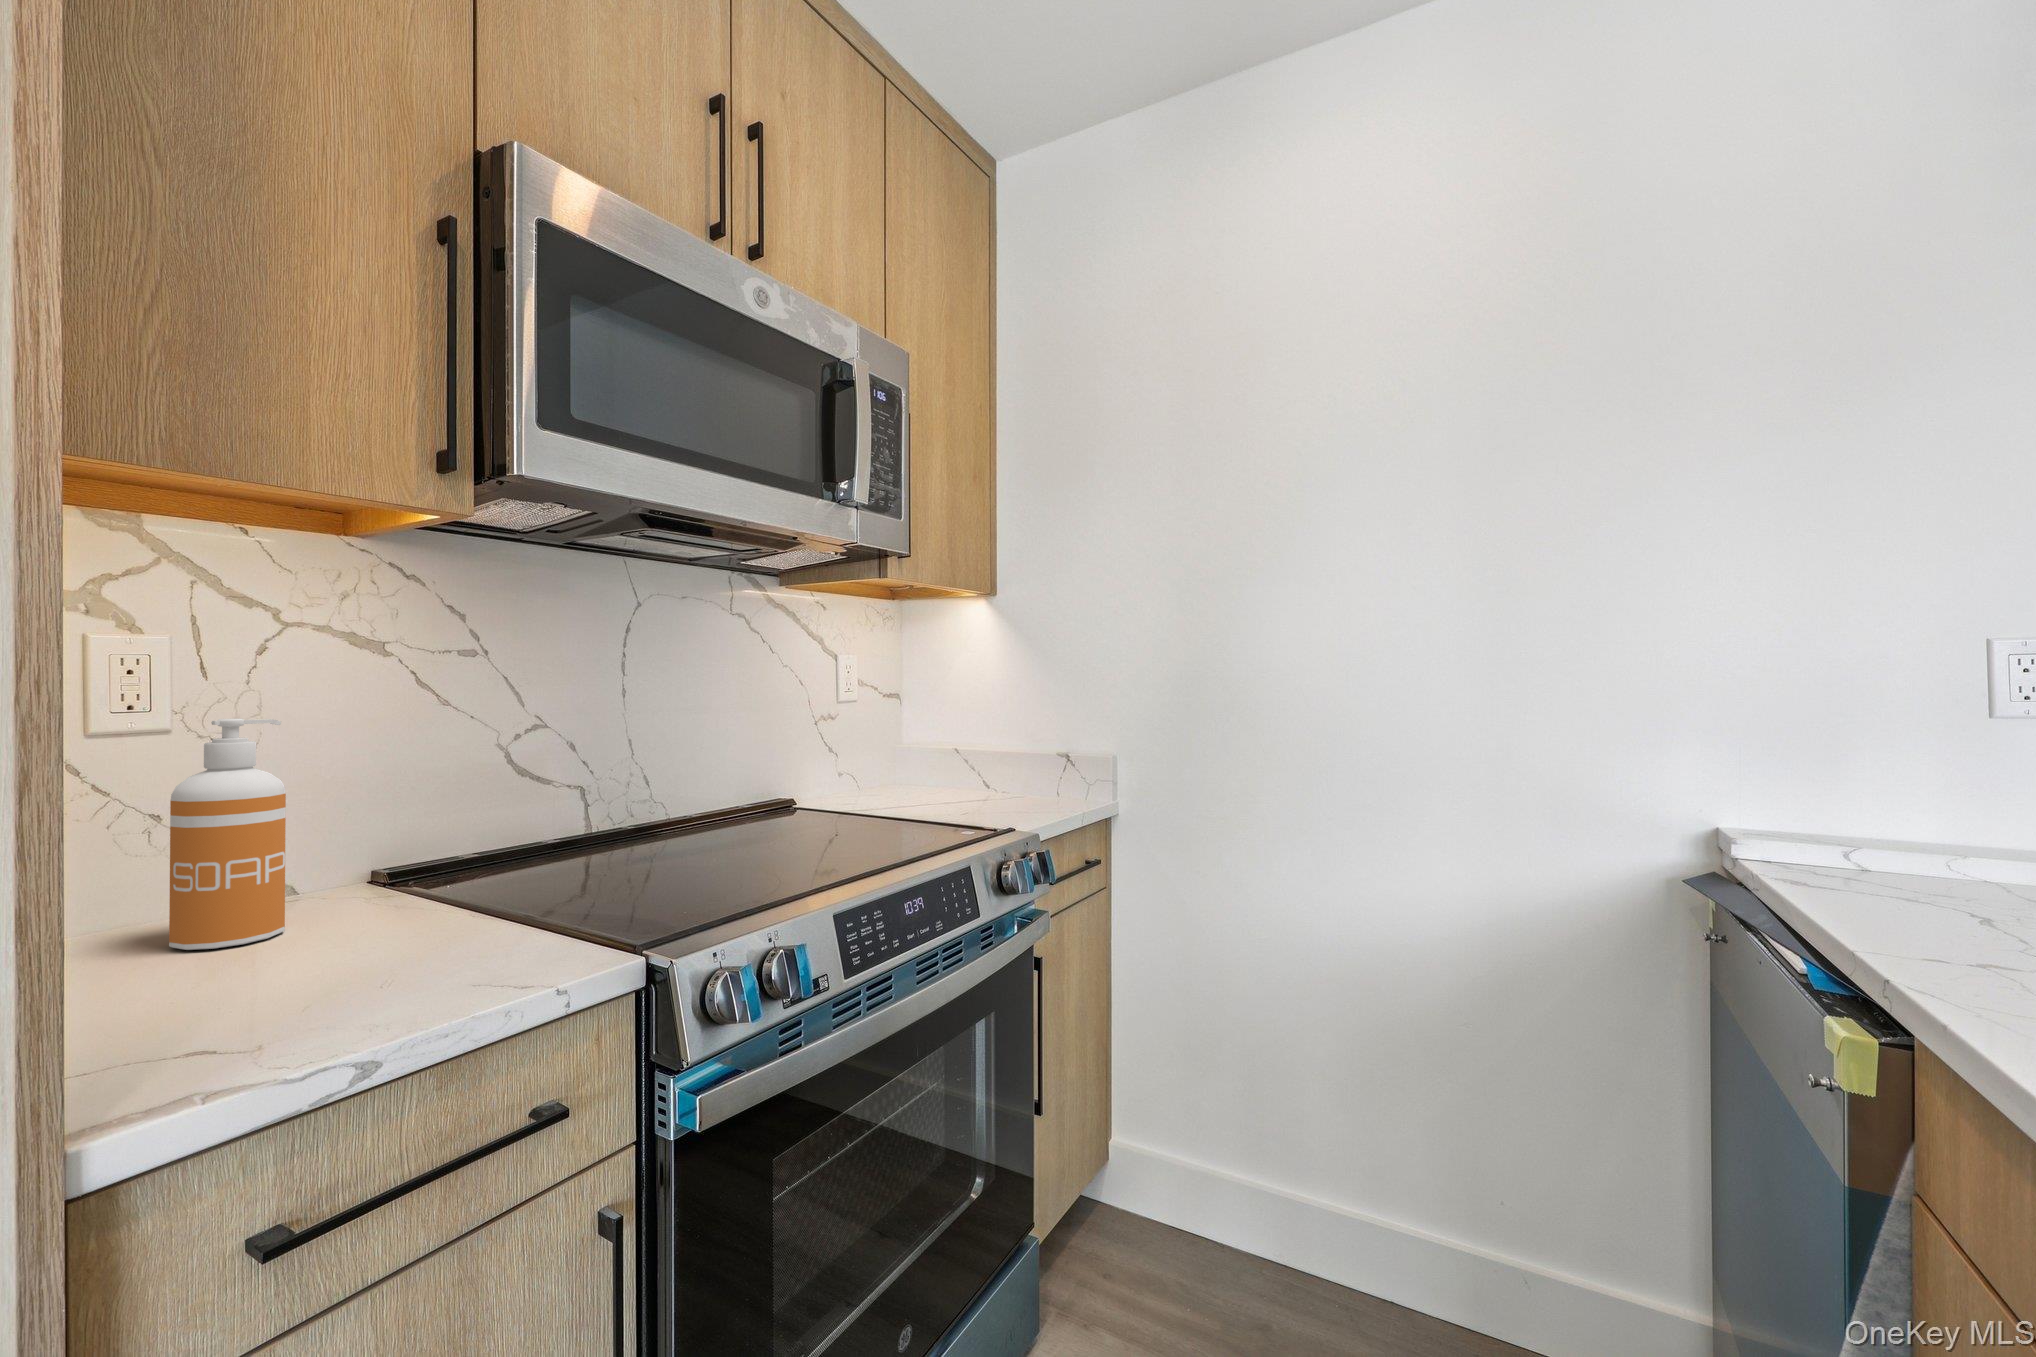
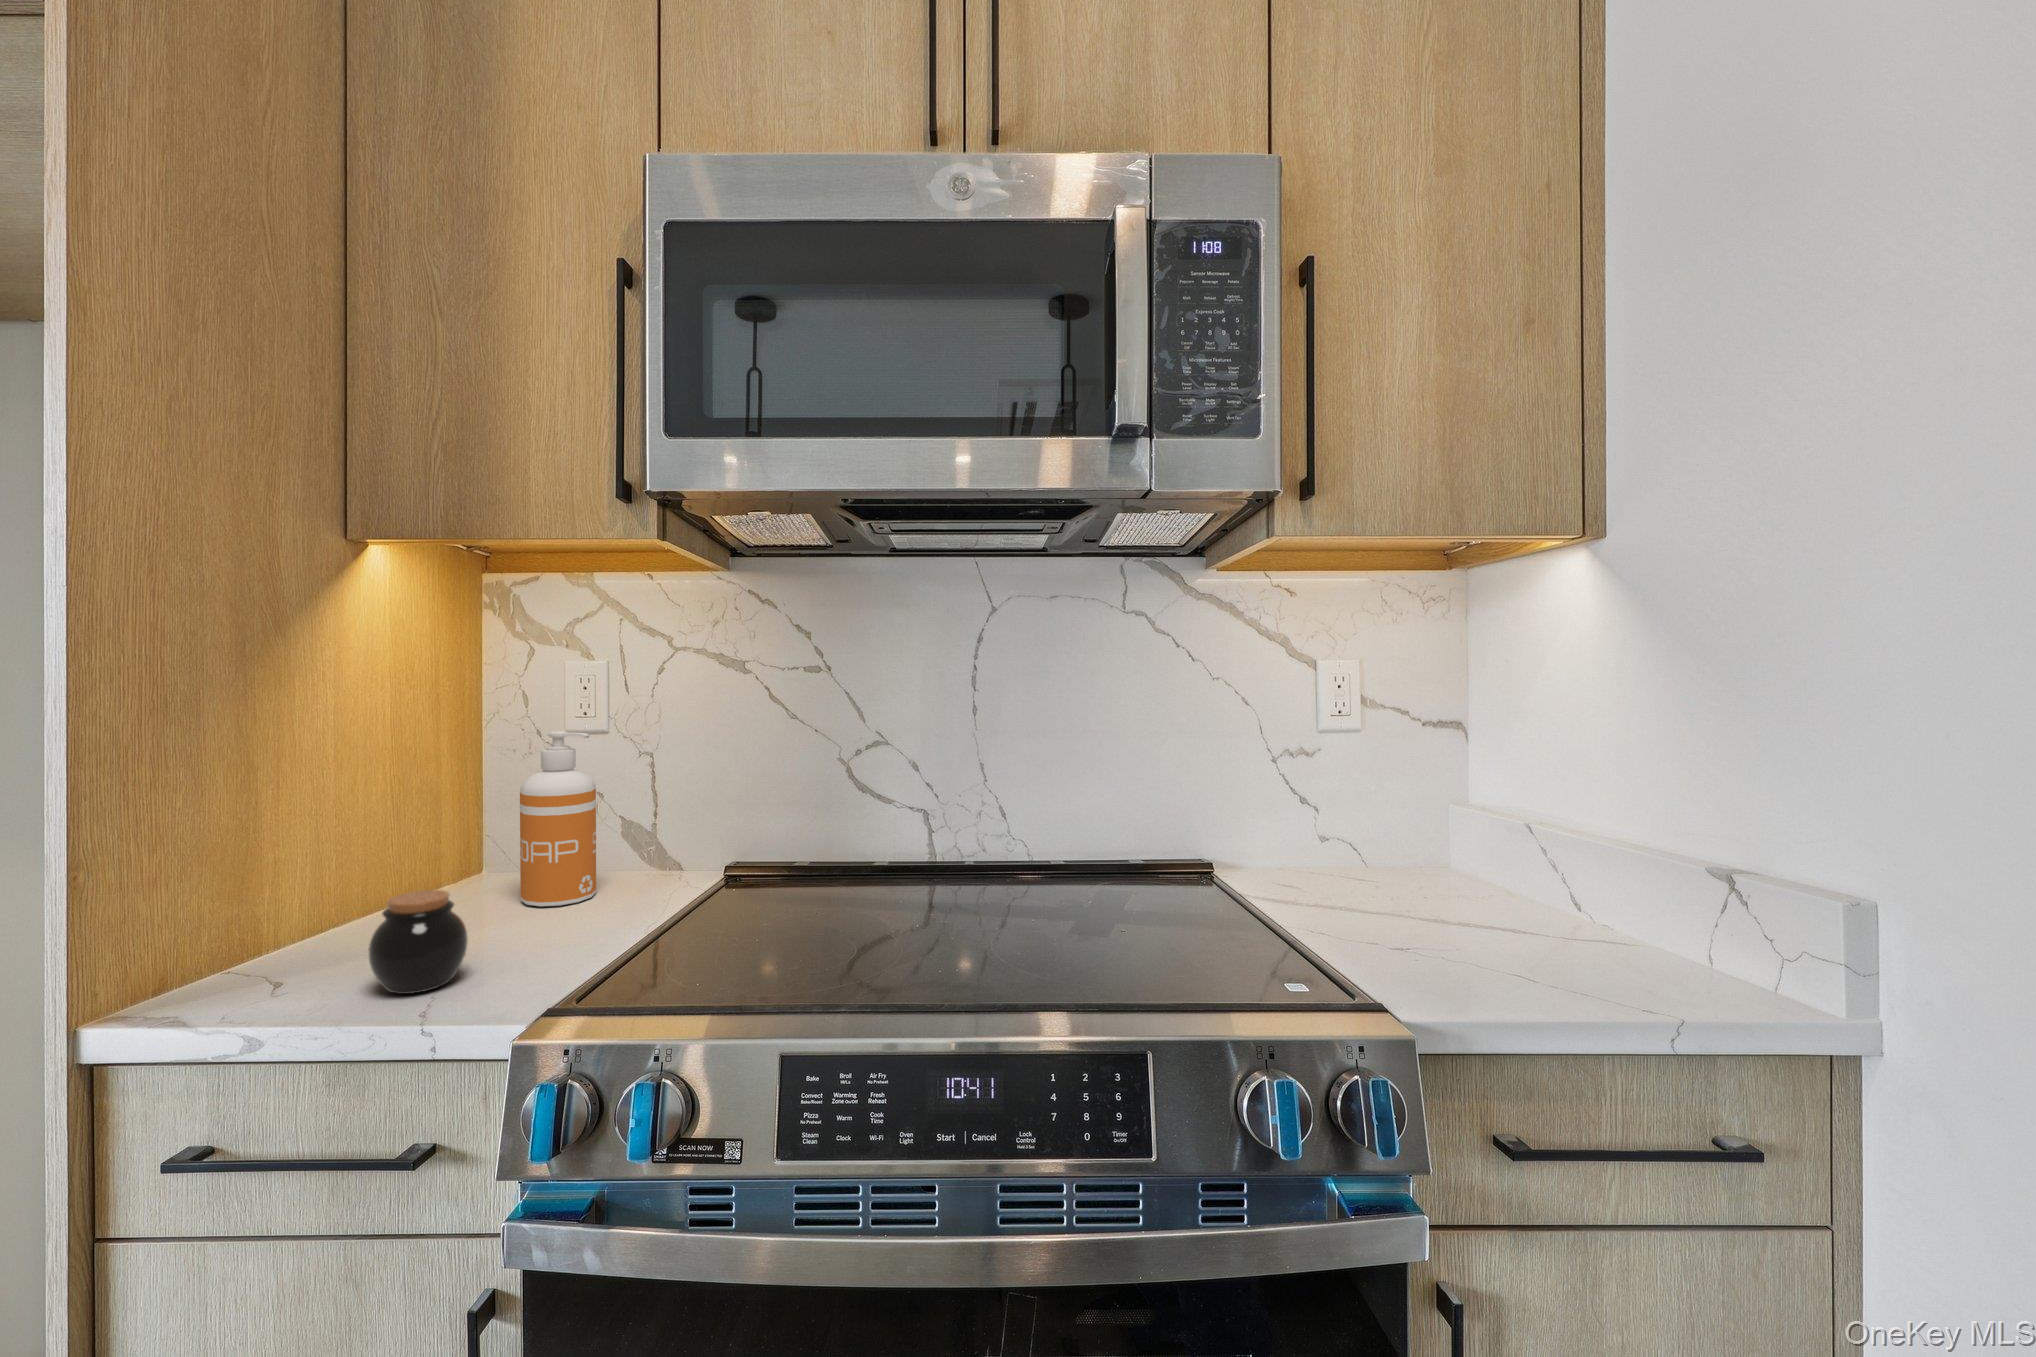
jar: none [315,878,435,999] -> present [368,890,468,994]

